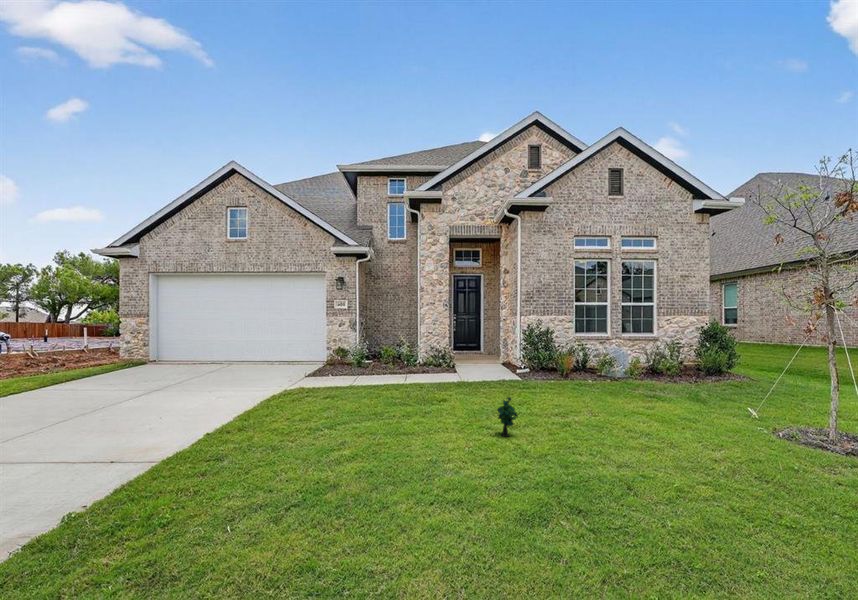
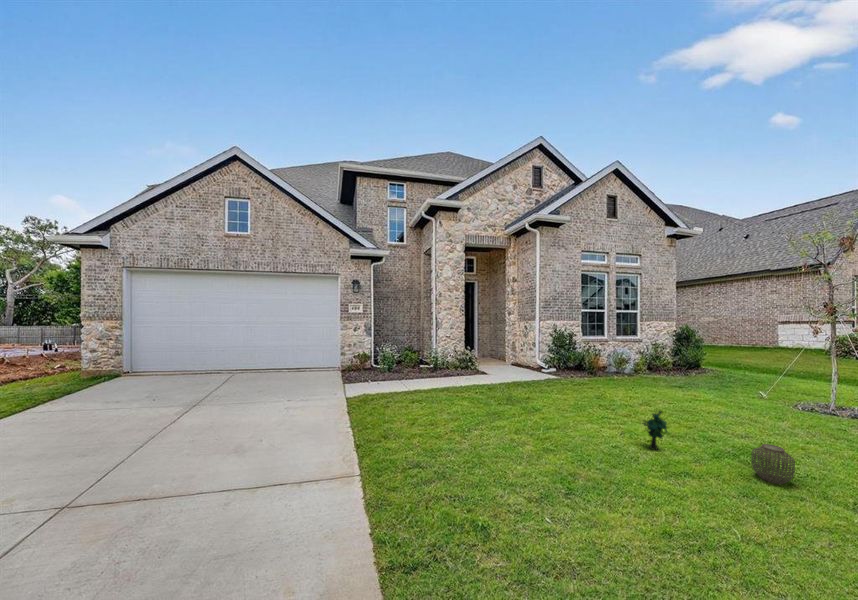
woven basket: none [561,430,595,470] -> present [752,444,795,484]

